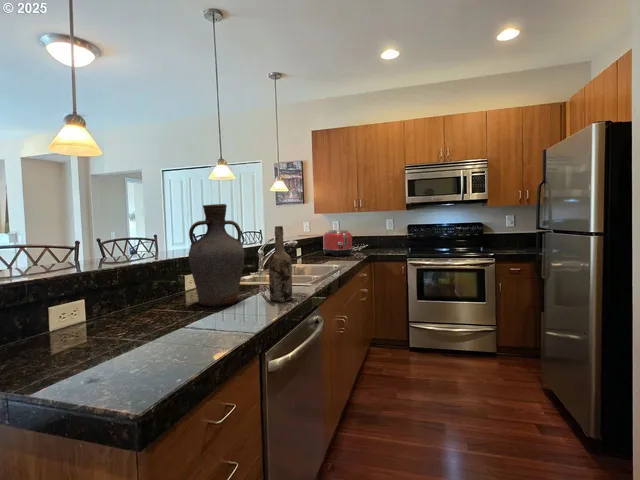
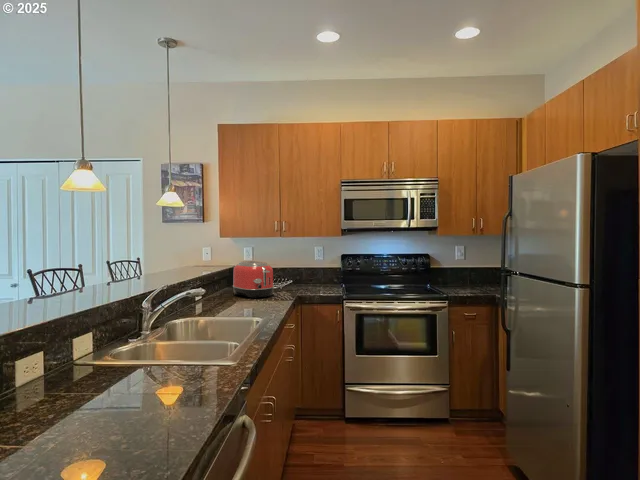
vase: present [188,204,245,306] -> none [23,247,131,431]
wine bottle: present [269,226,292,302] -> none [173,284,212,410]

